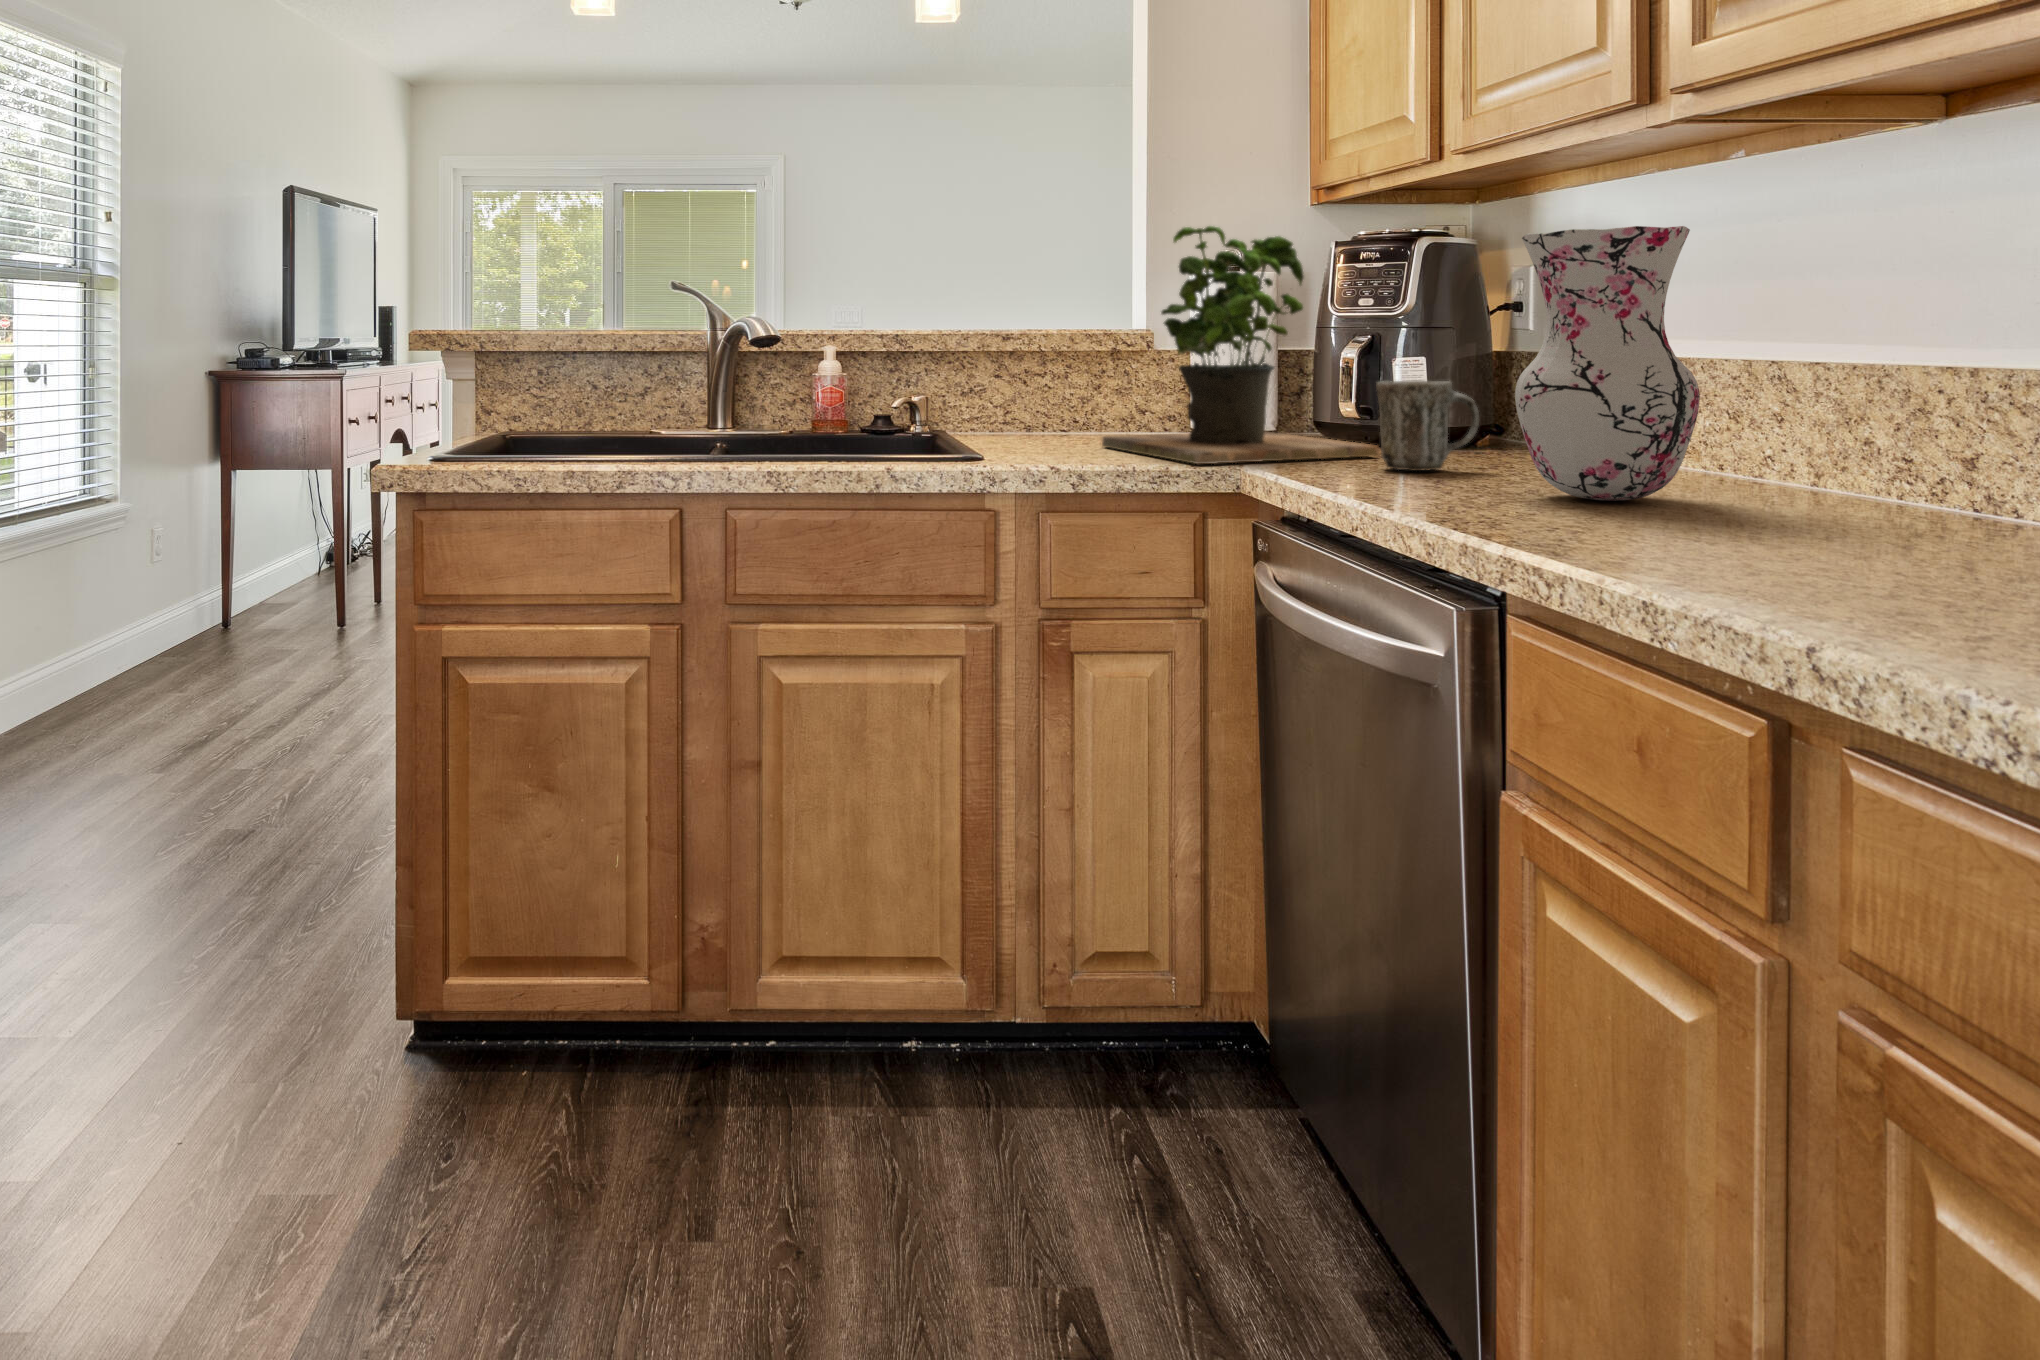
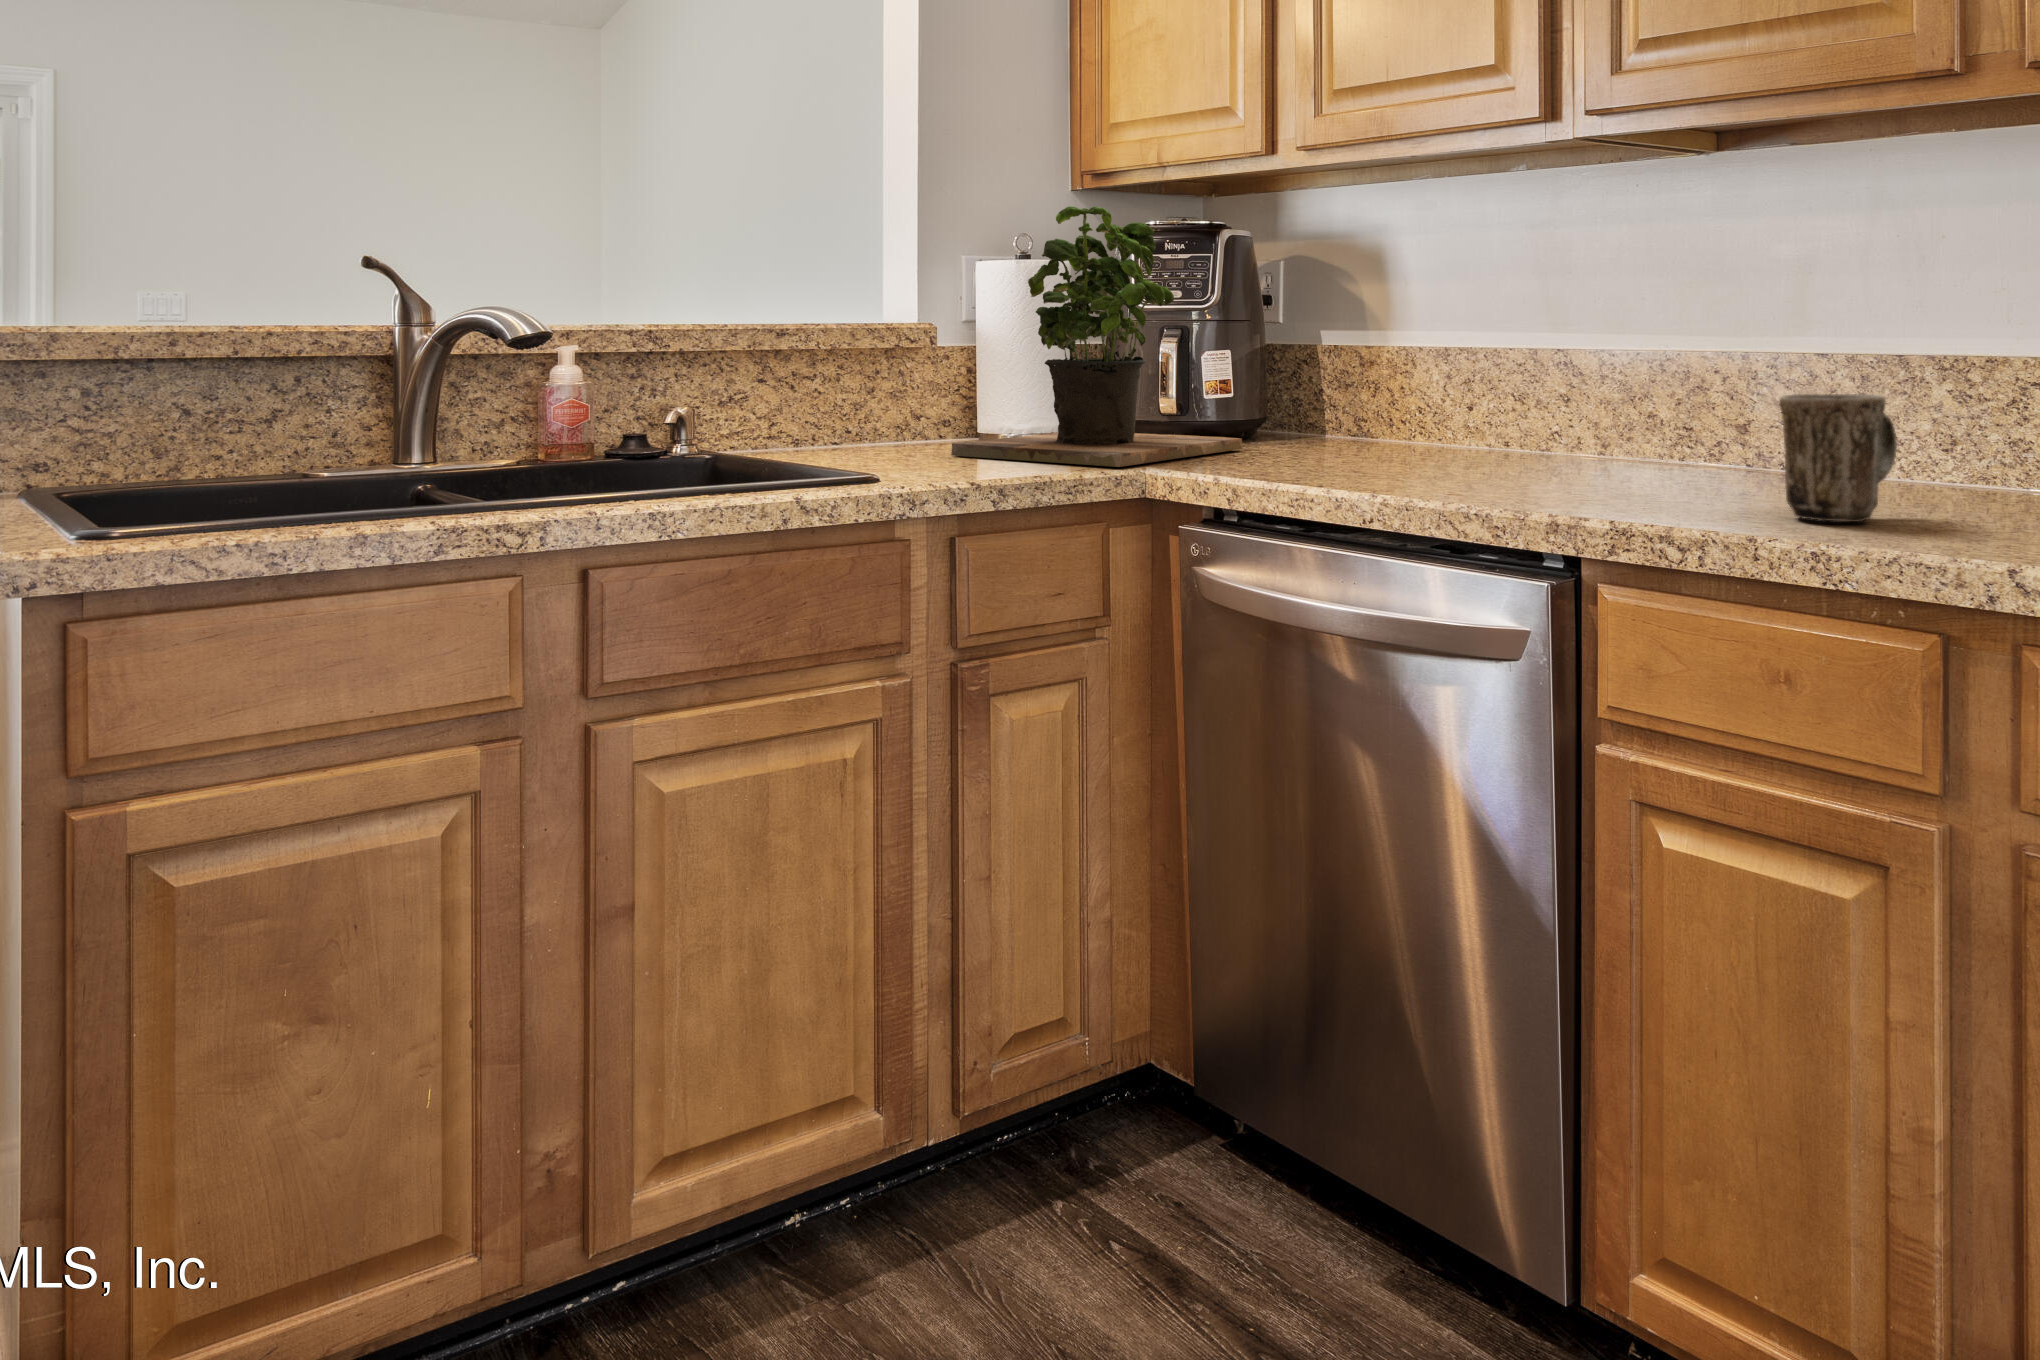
vase: present [1515,226,1700,501] -> none [1456,230,1600,474]
mug: present [1376,381,1479,471] -> present [1779,394,1897,522]

